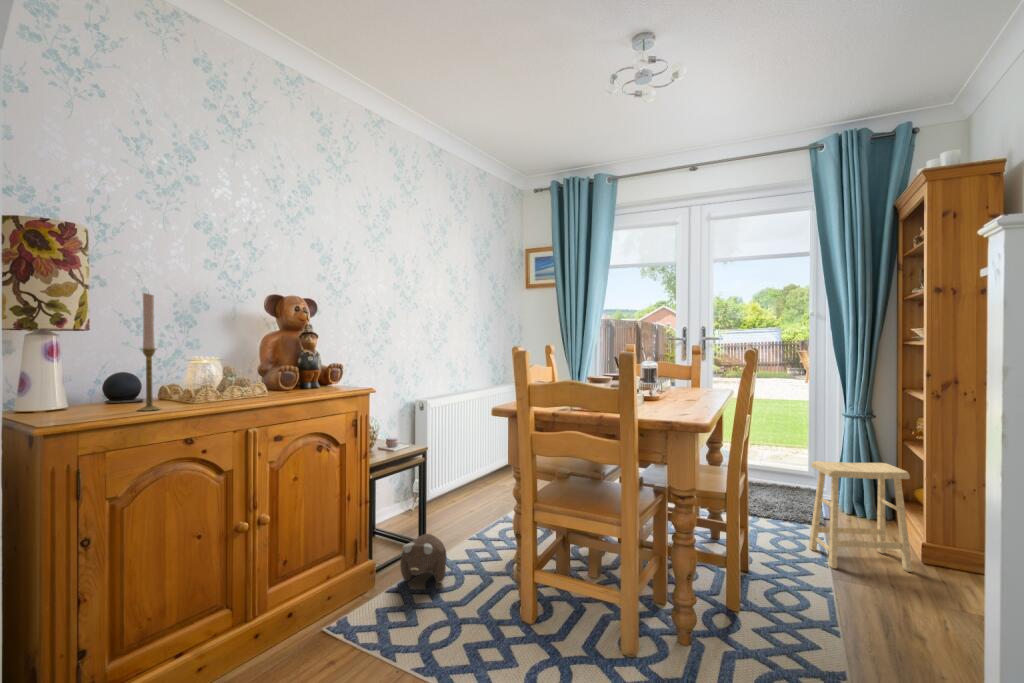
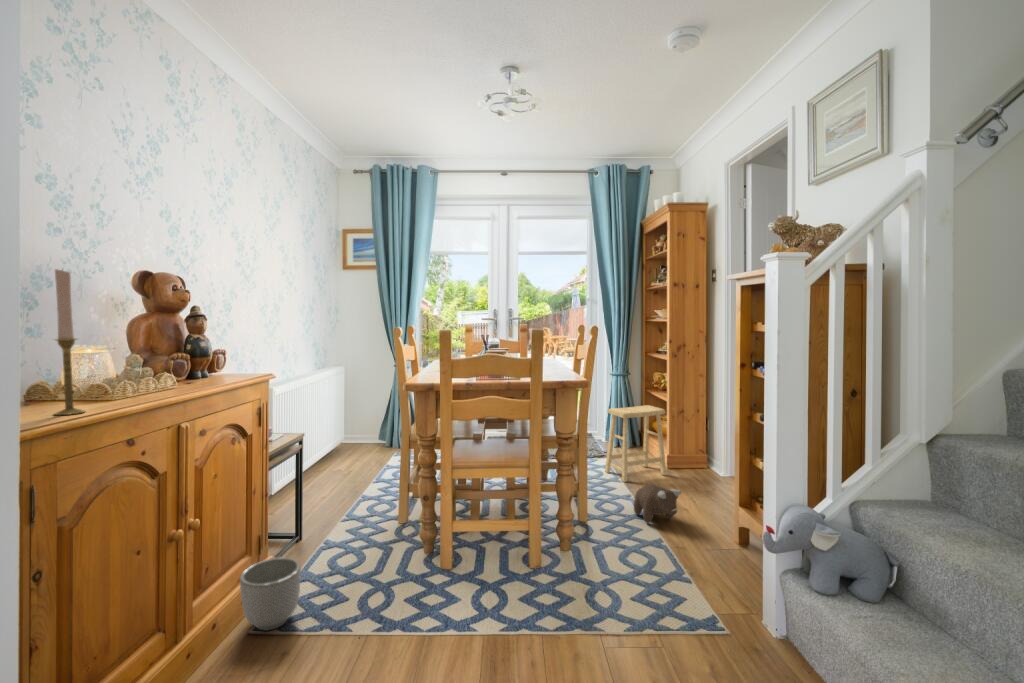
plush toy: present [400,534,447,582] -> present [634,484,681,524]
planter: none [311,568,367,639] -> present [240,557,301,630]

